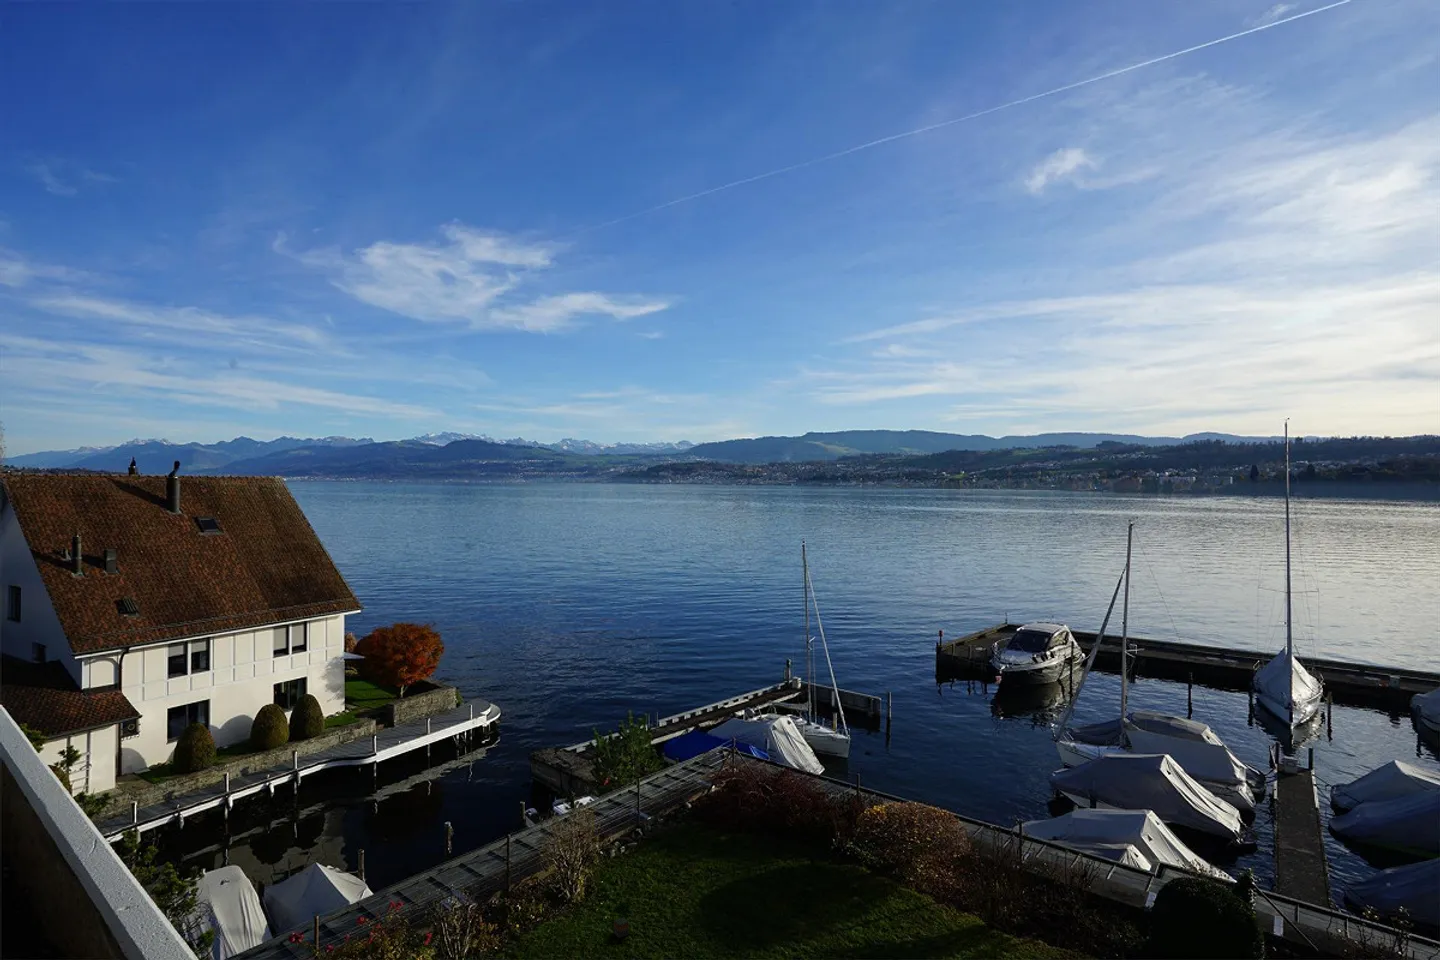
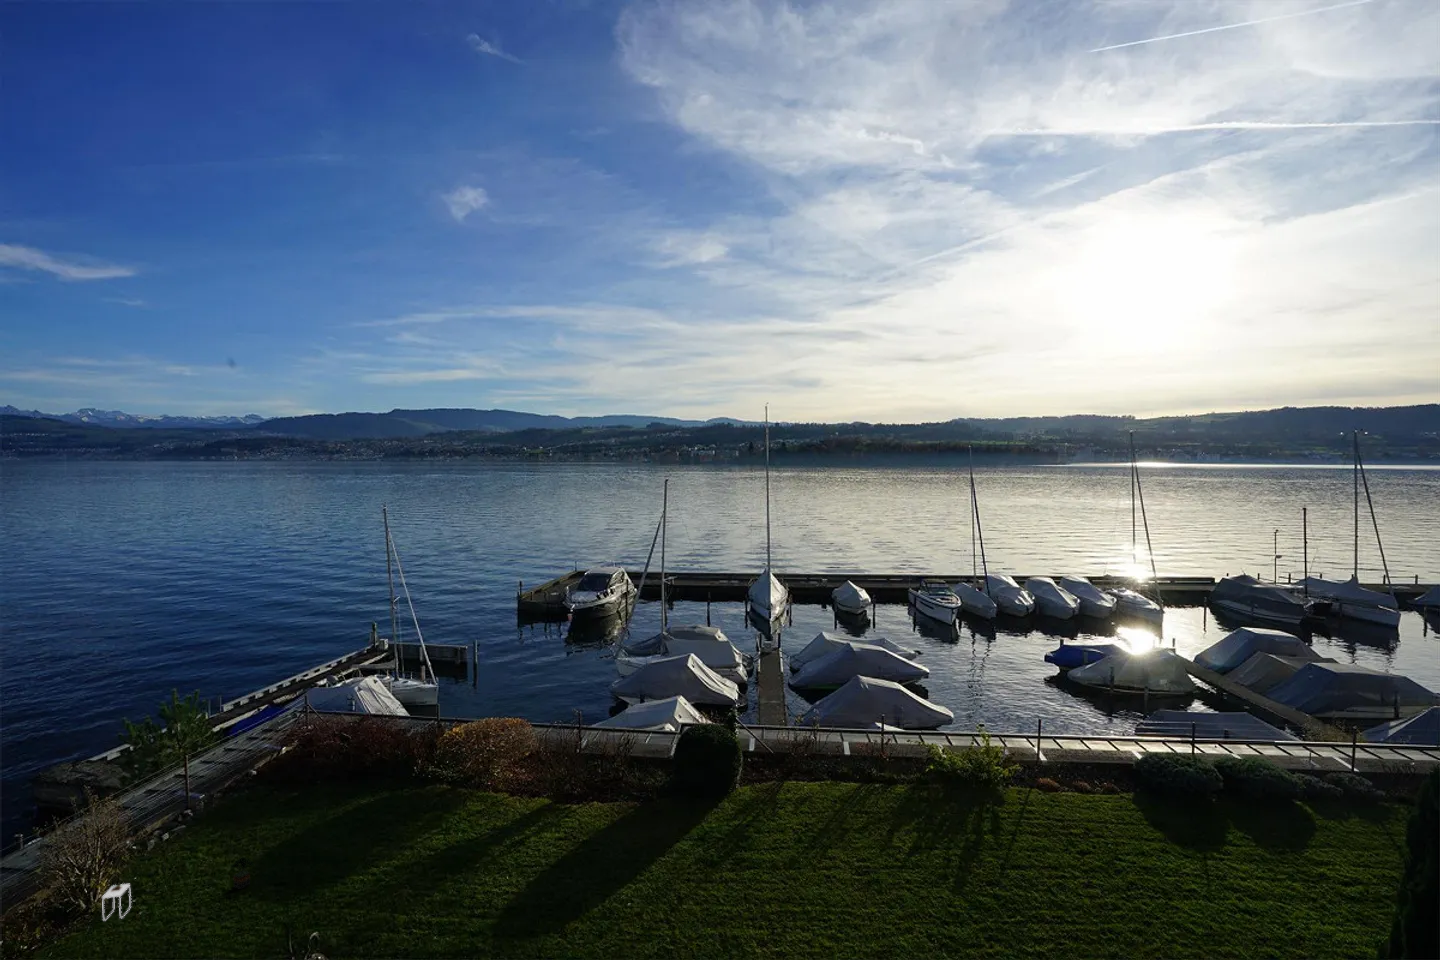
side table: none [503,898,527,935] -> present [103,884,131,920]

